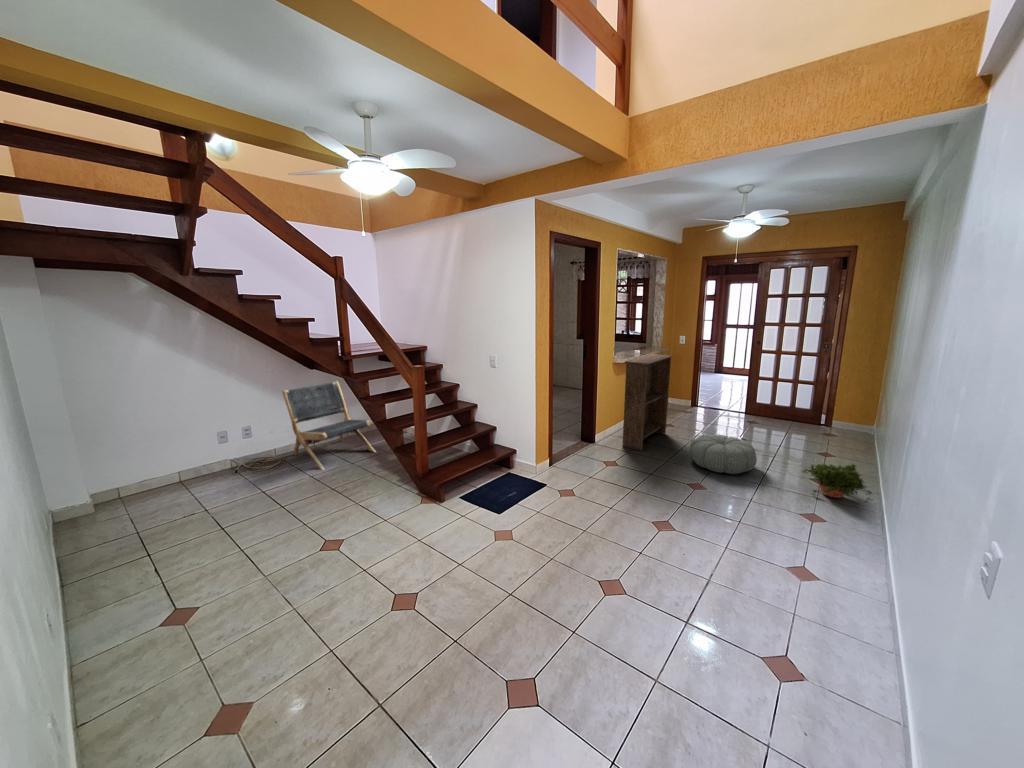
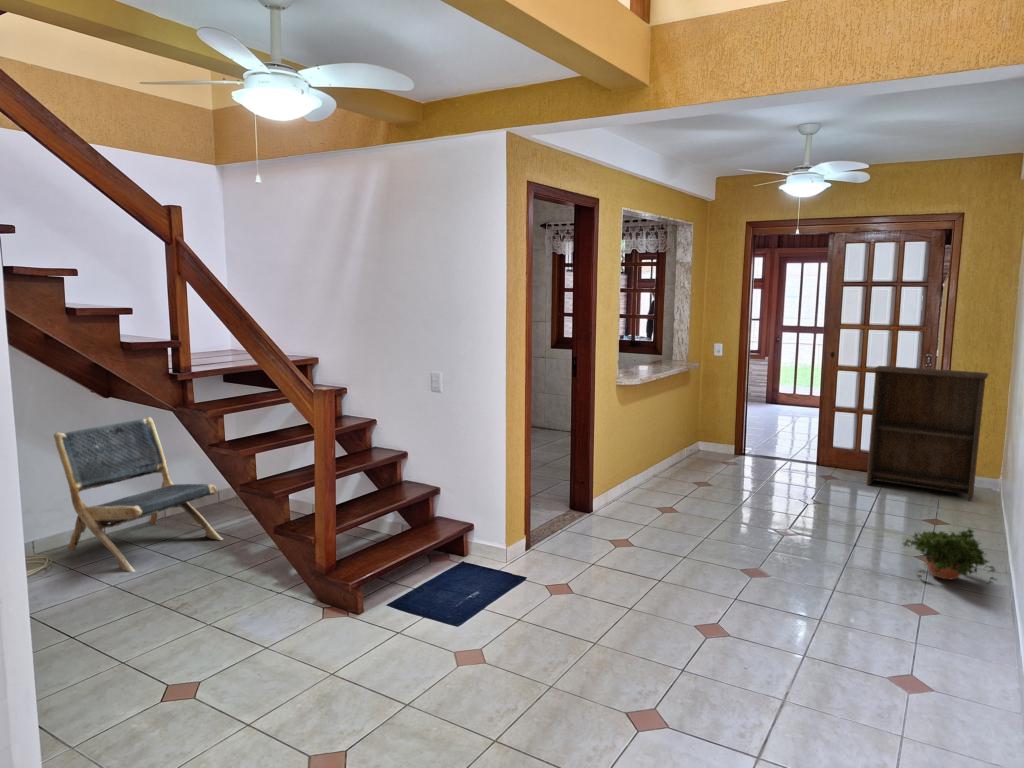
bookshelf: present [622,354,673,451] -> present [866,366,988,501]
pouf: present [689,435,757,474] -> none [740,494,839,553]

